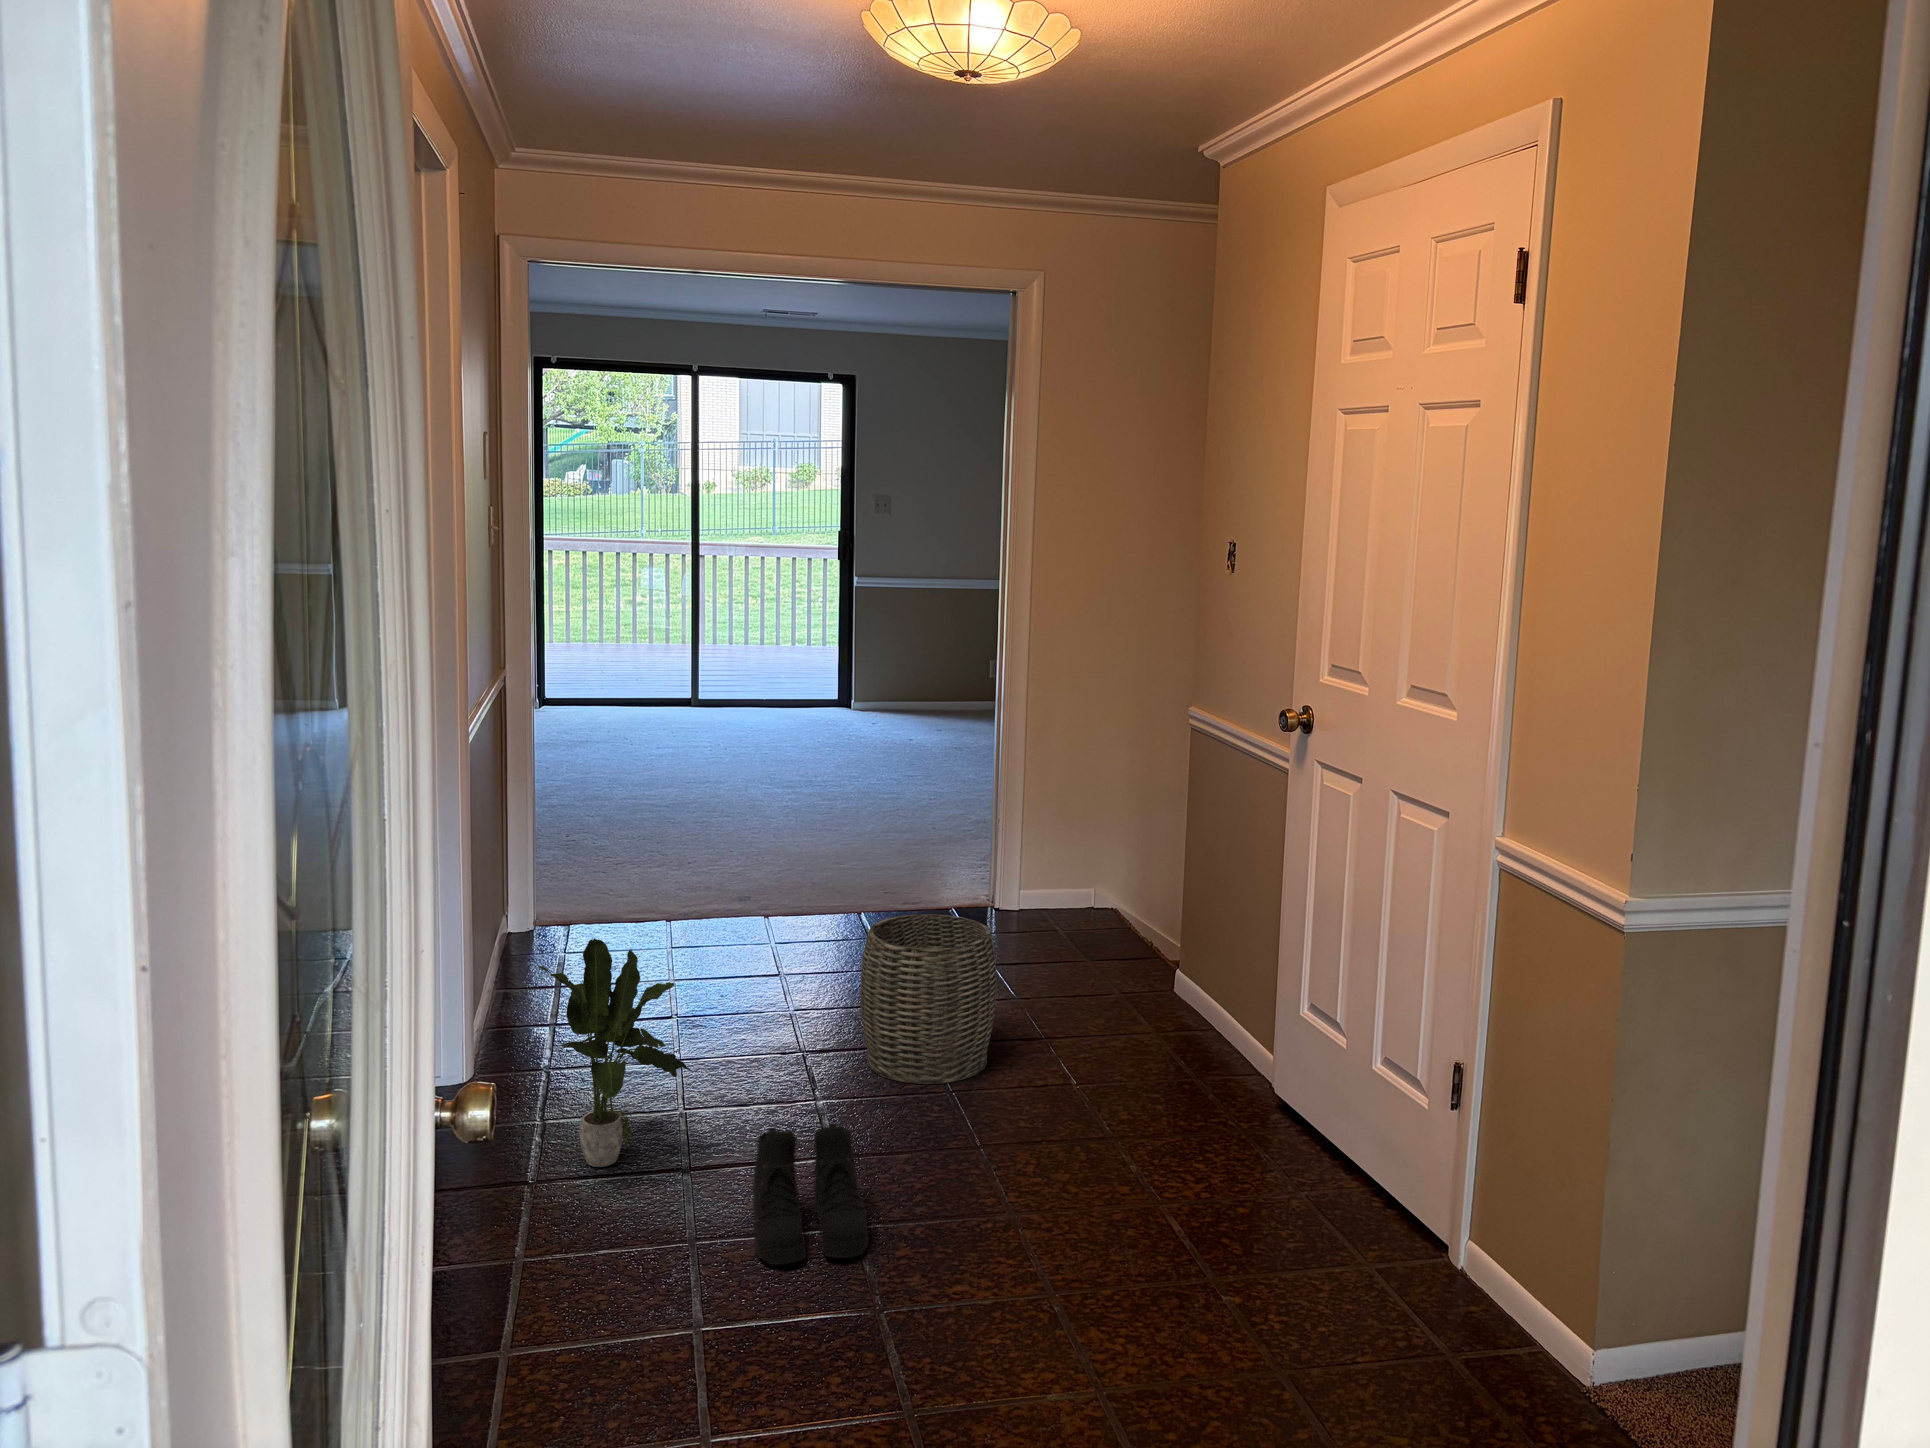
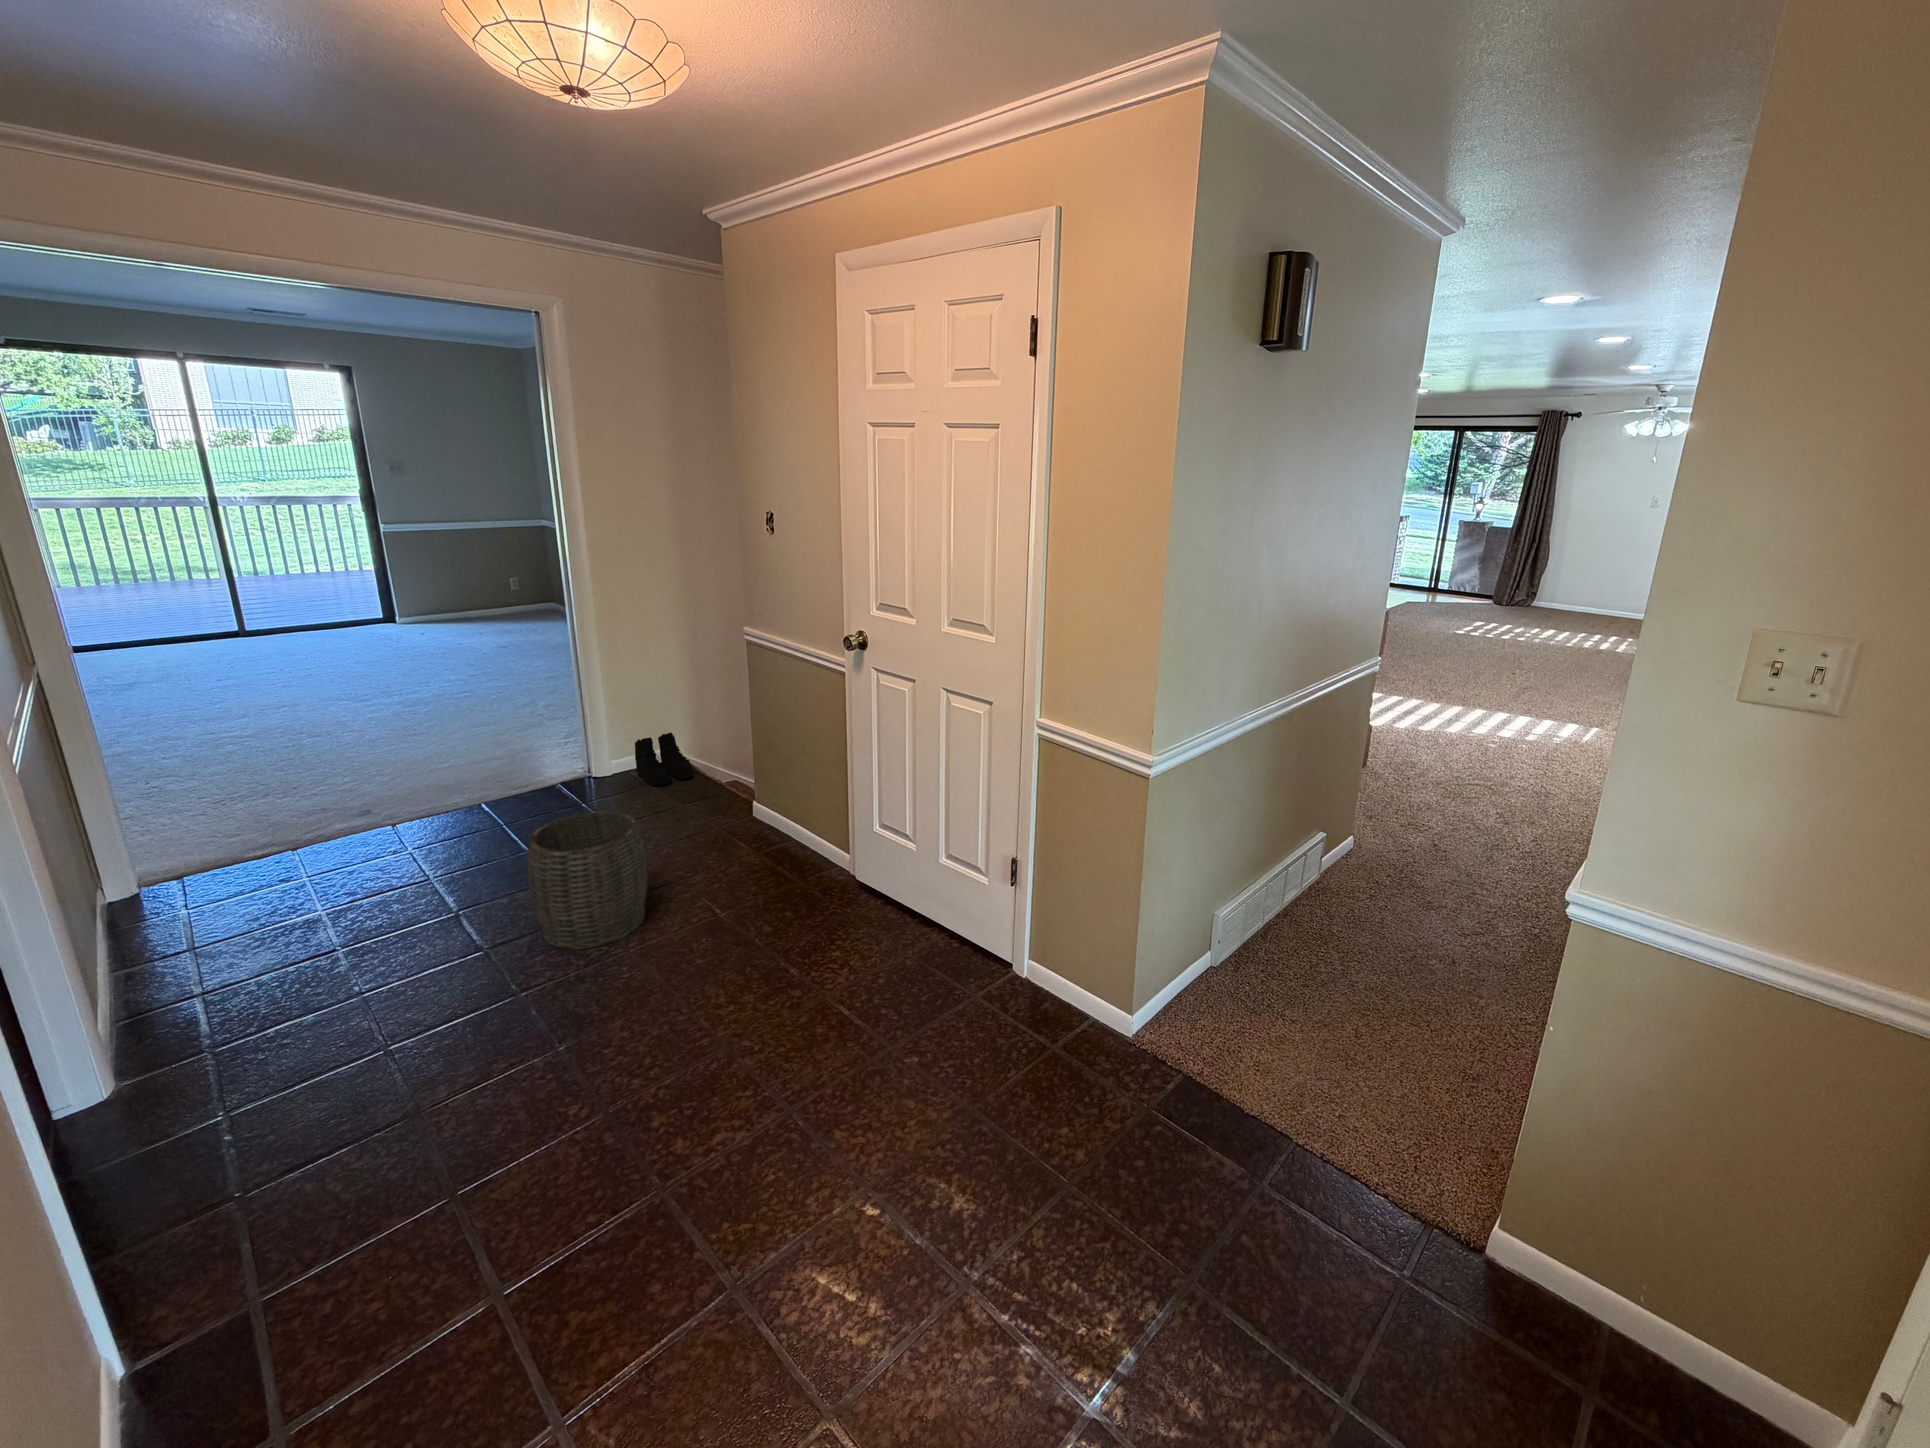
potted plant: present [539,939,692,1167] -> none [189,941,397,1139]
boots: present [753,1123,868,1265] -> present [635,733,694,786]

